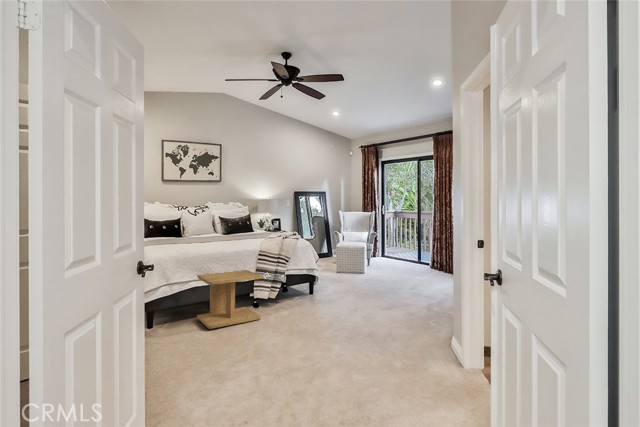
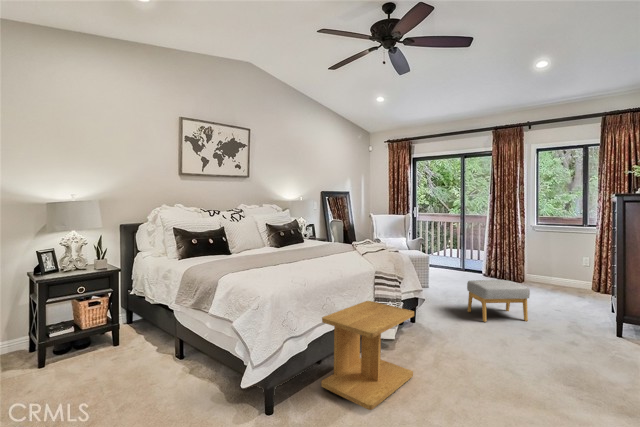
footstool: none [365,266,405,299] -> present [467,280,530,322]

